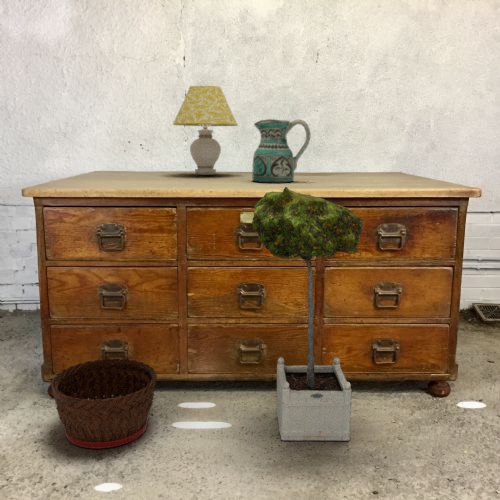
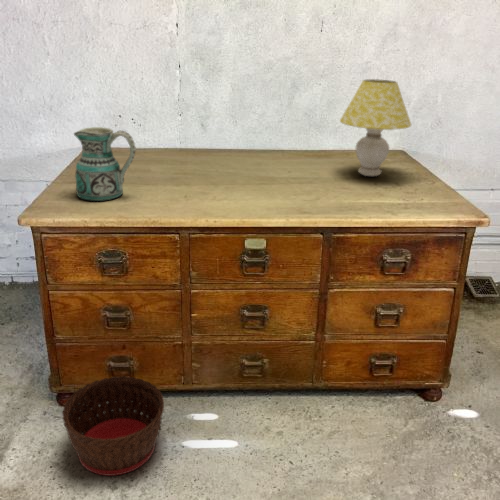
table lamp: present [173,85,237,175] -> present [340,79,411,176]
ceramic pitcher: present [252,119,310,182] -> present [74,127,136,201]
potted tree: present [252,187,363,441] -> none [260,234,372,462]

